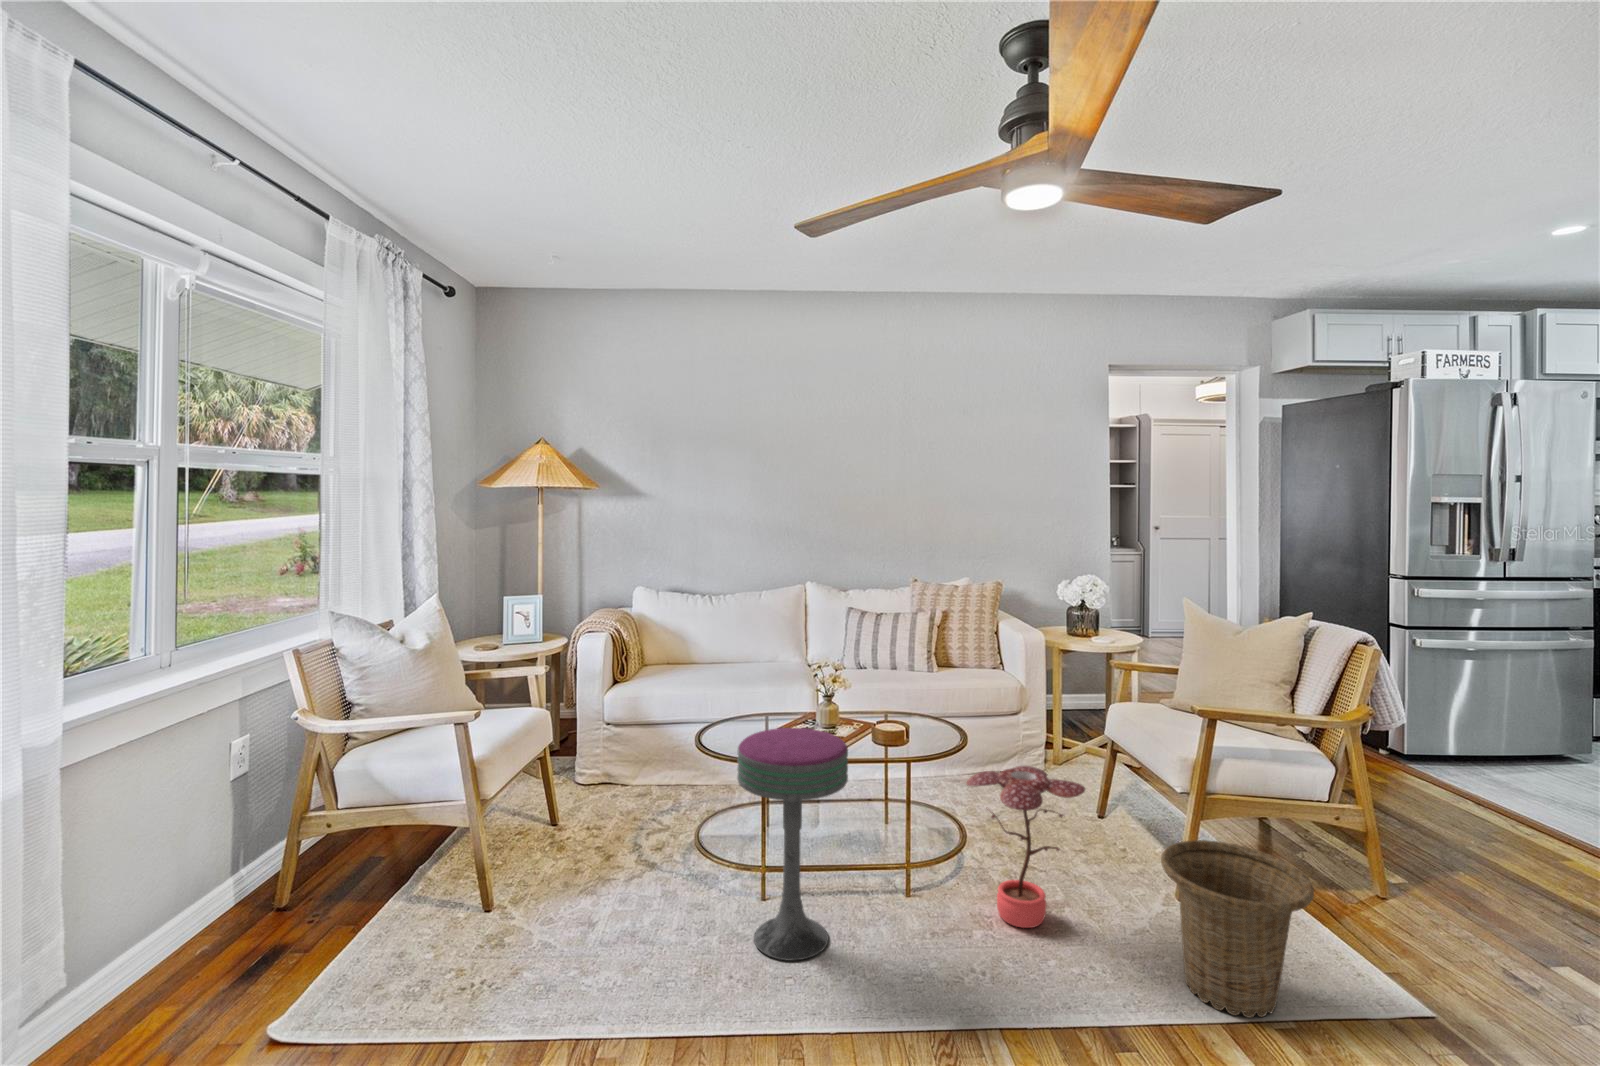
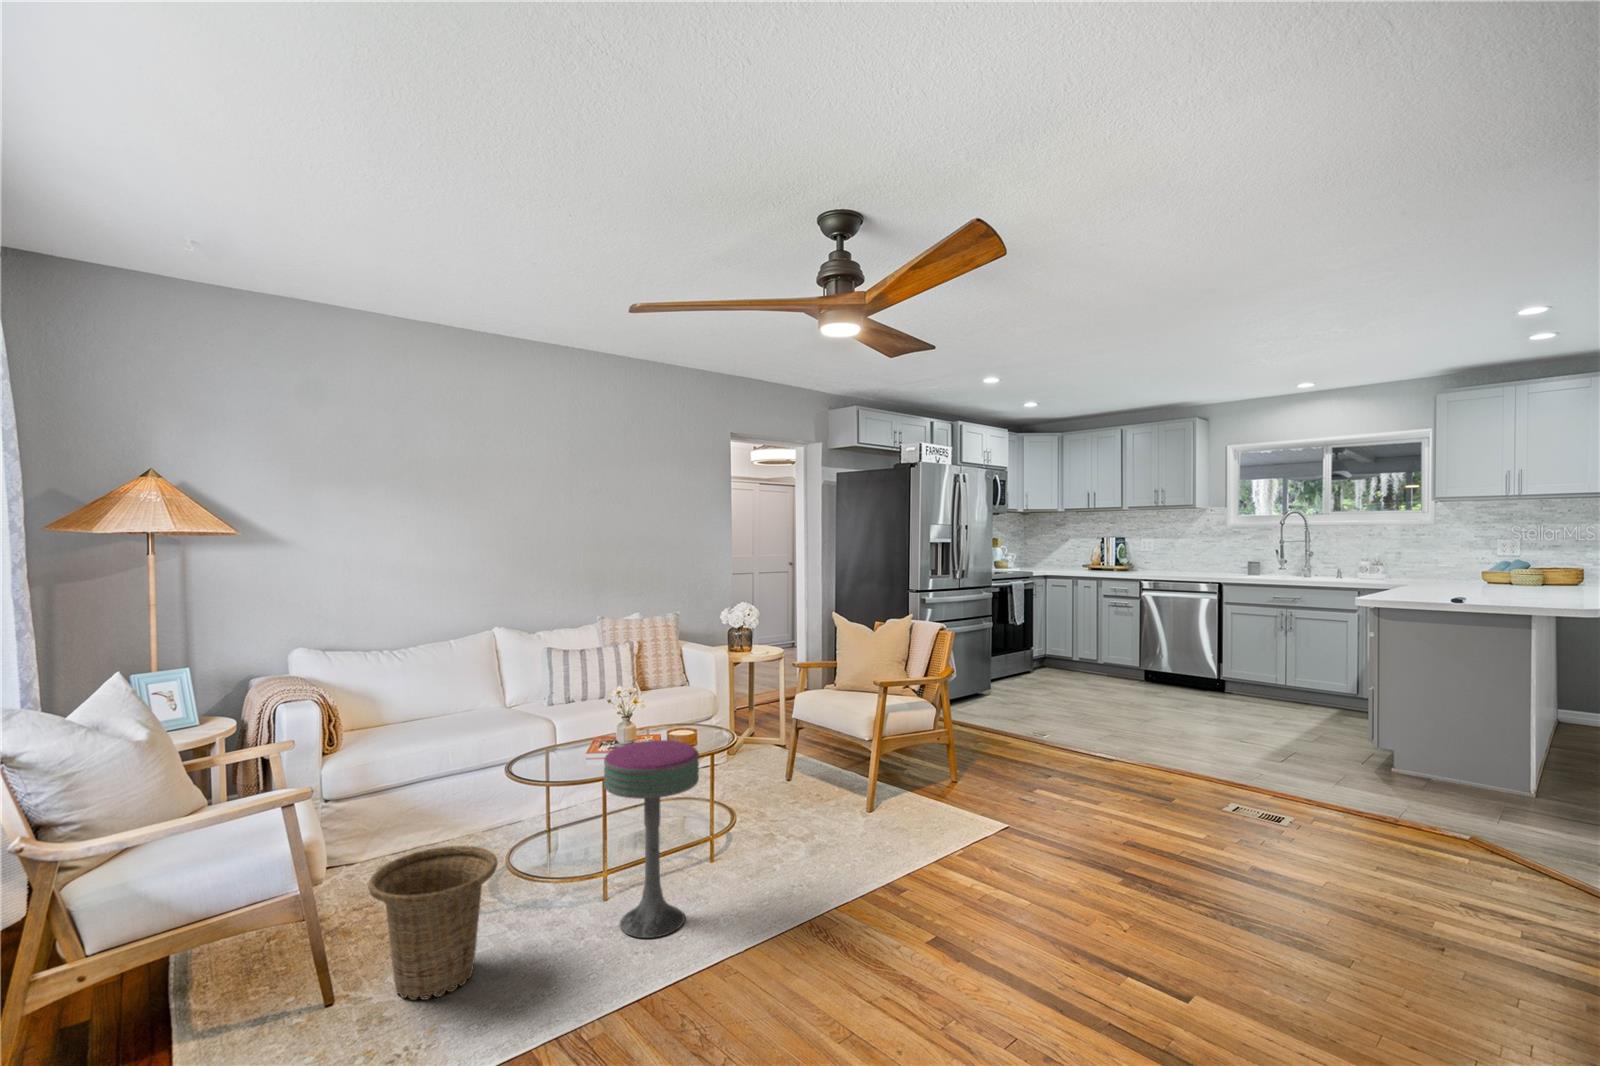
potted plant: present [967,766,1085,928] -> none [754,742,835,861]
basket: present [1161,840,1314,1018] -> present [368,846,497,1000]

